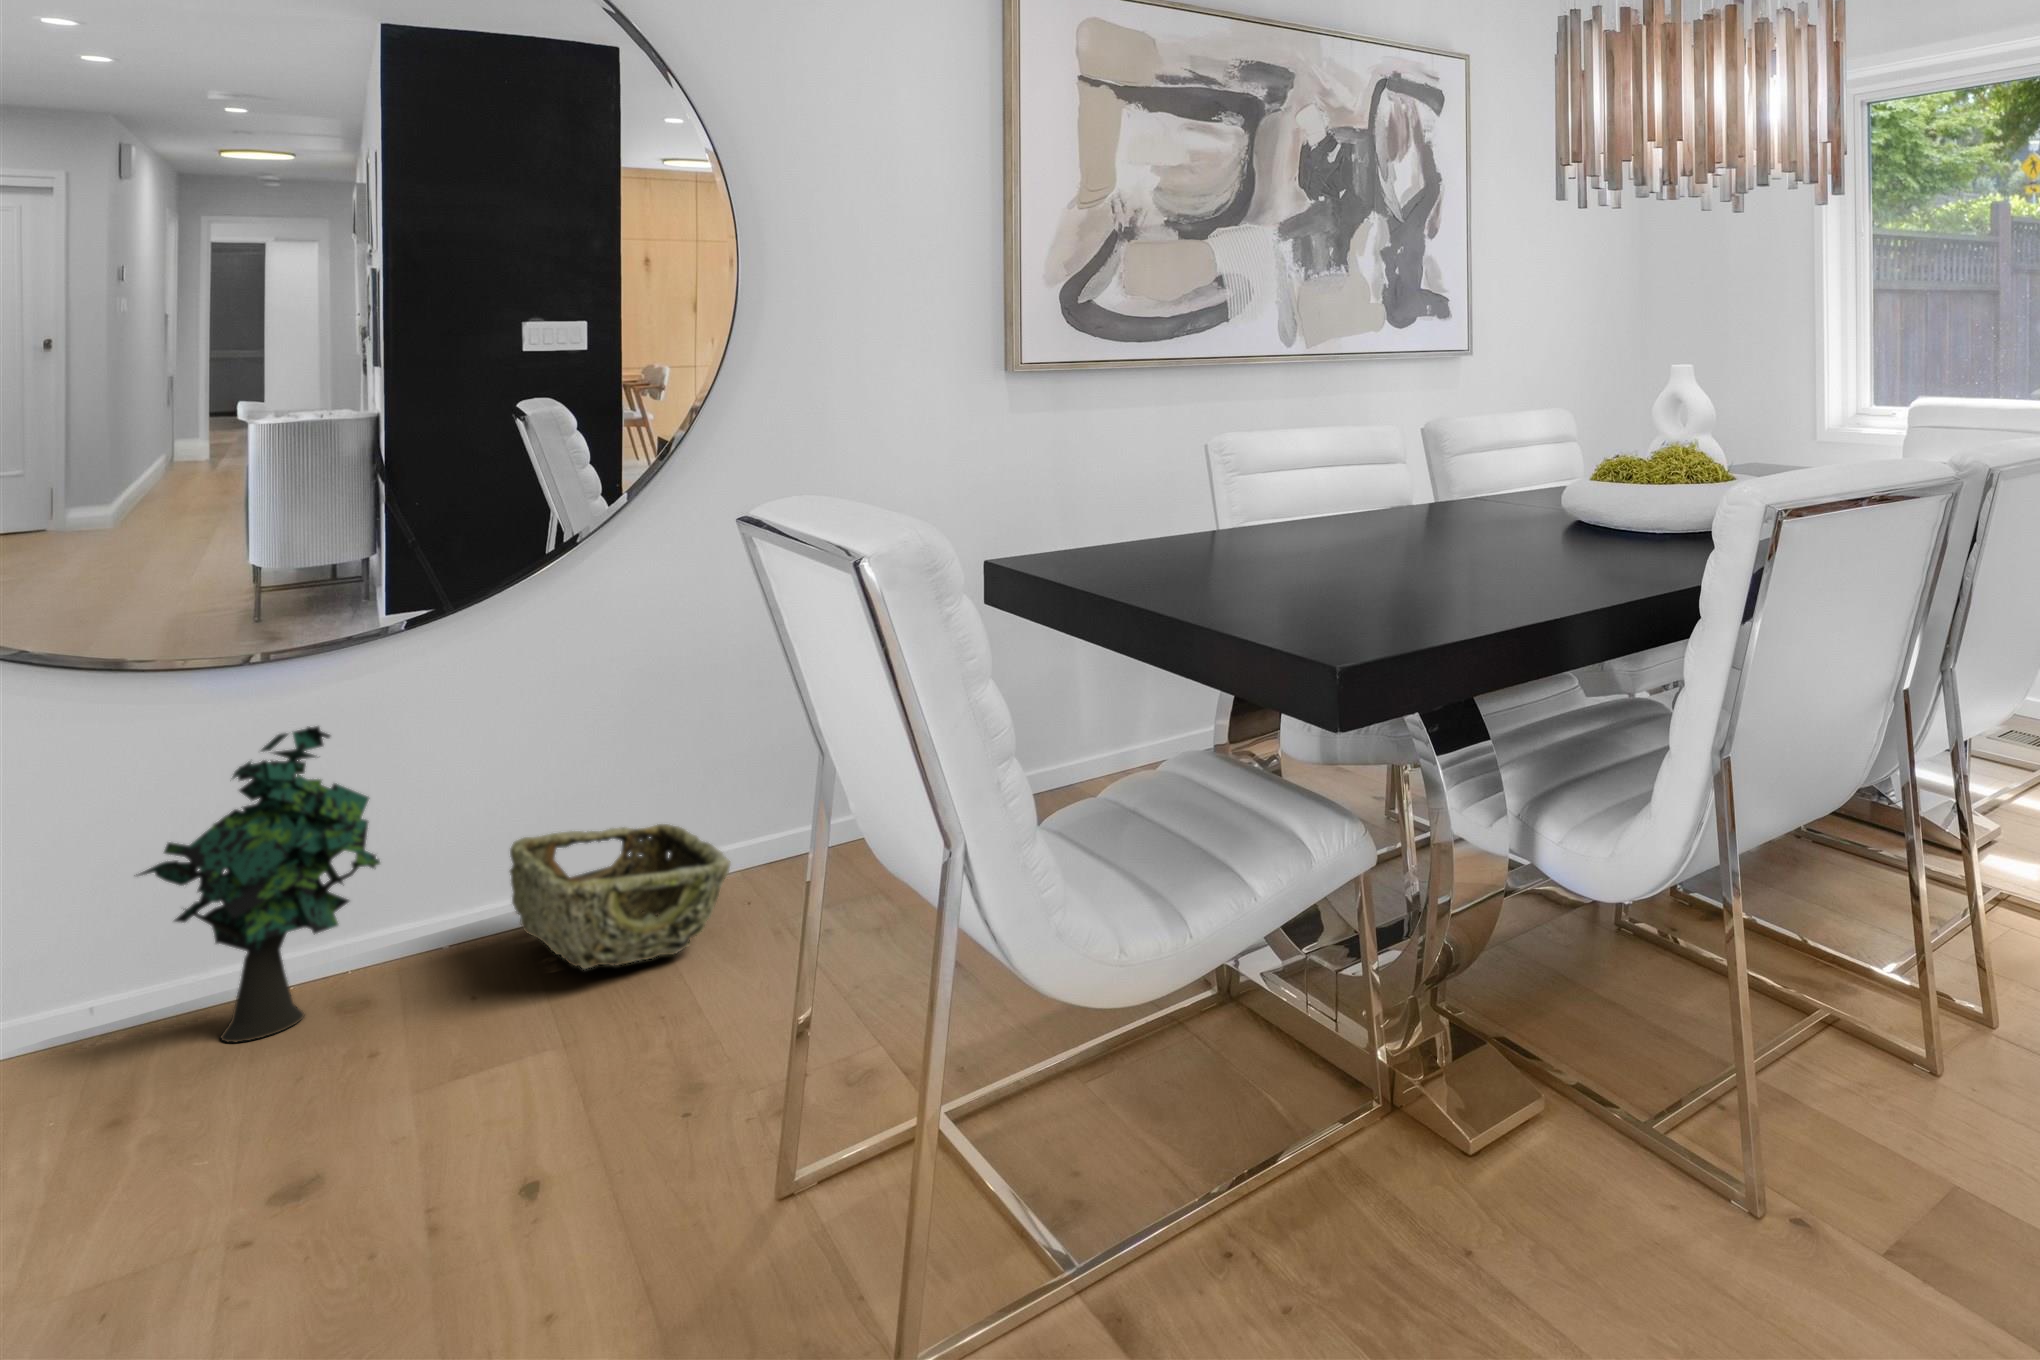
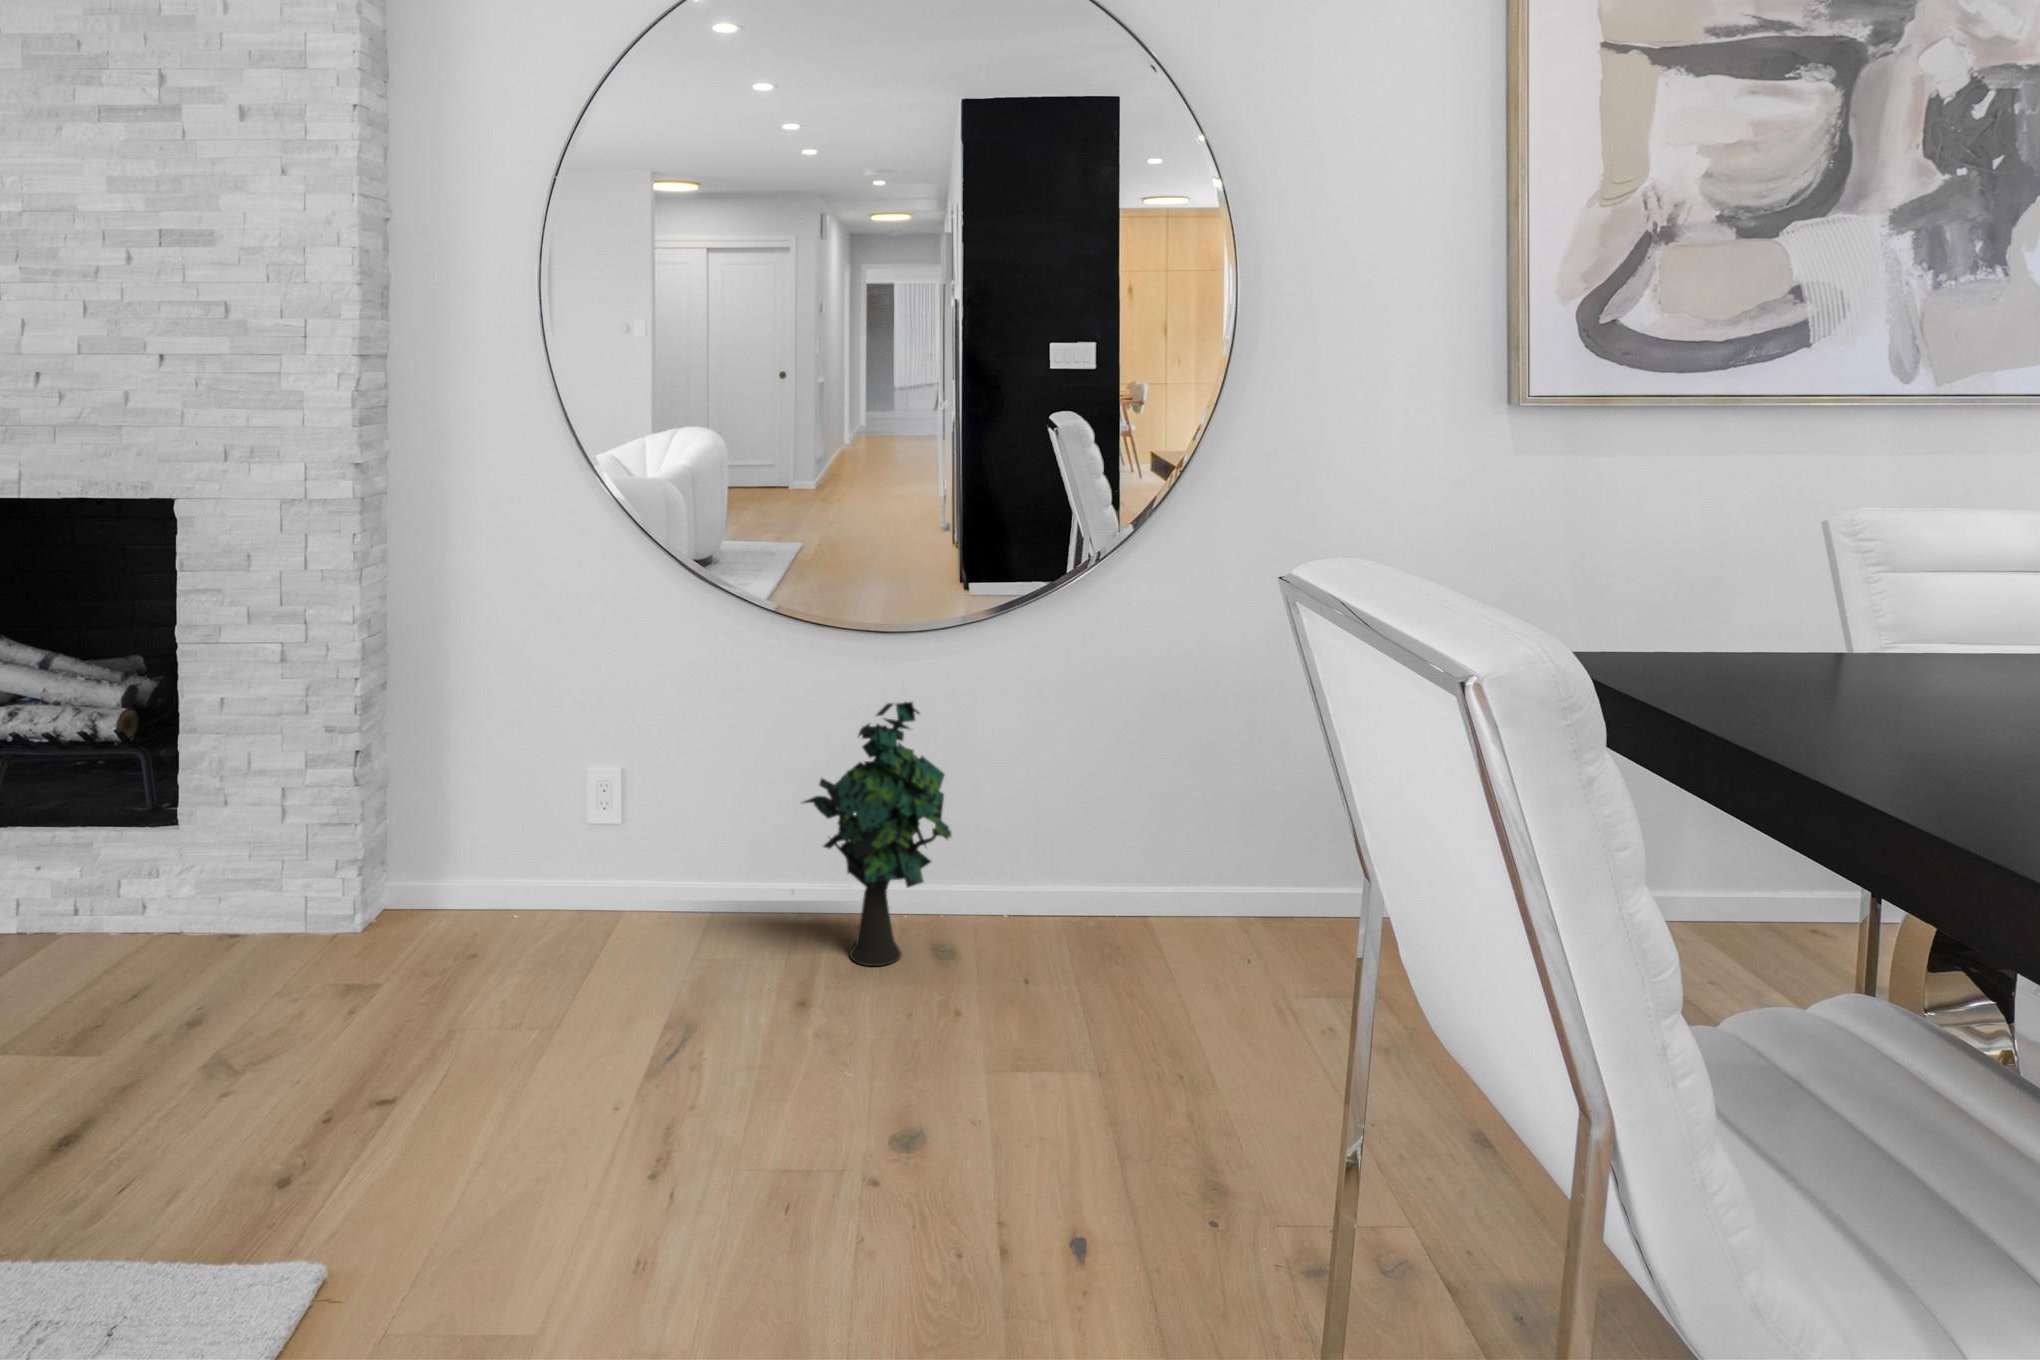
woven basket: present [510,824,731,969] -> none [1044,837,1229,1006]

